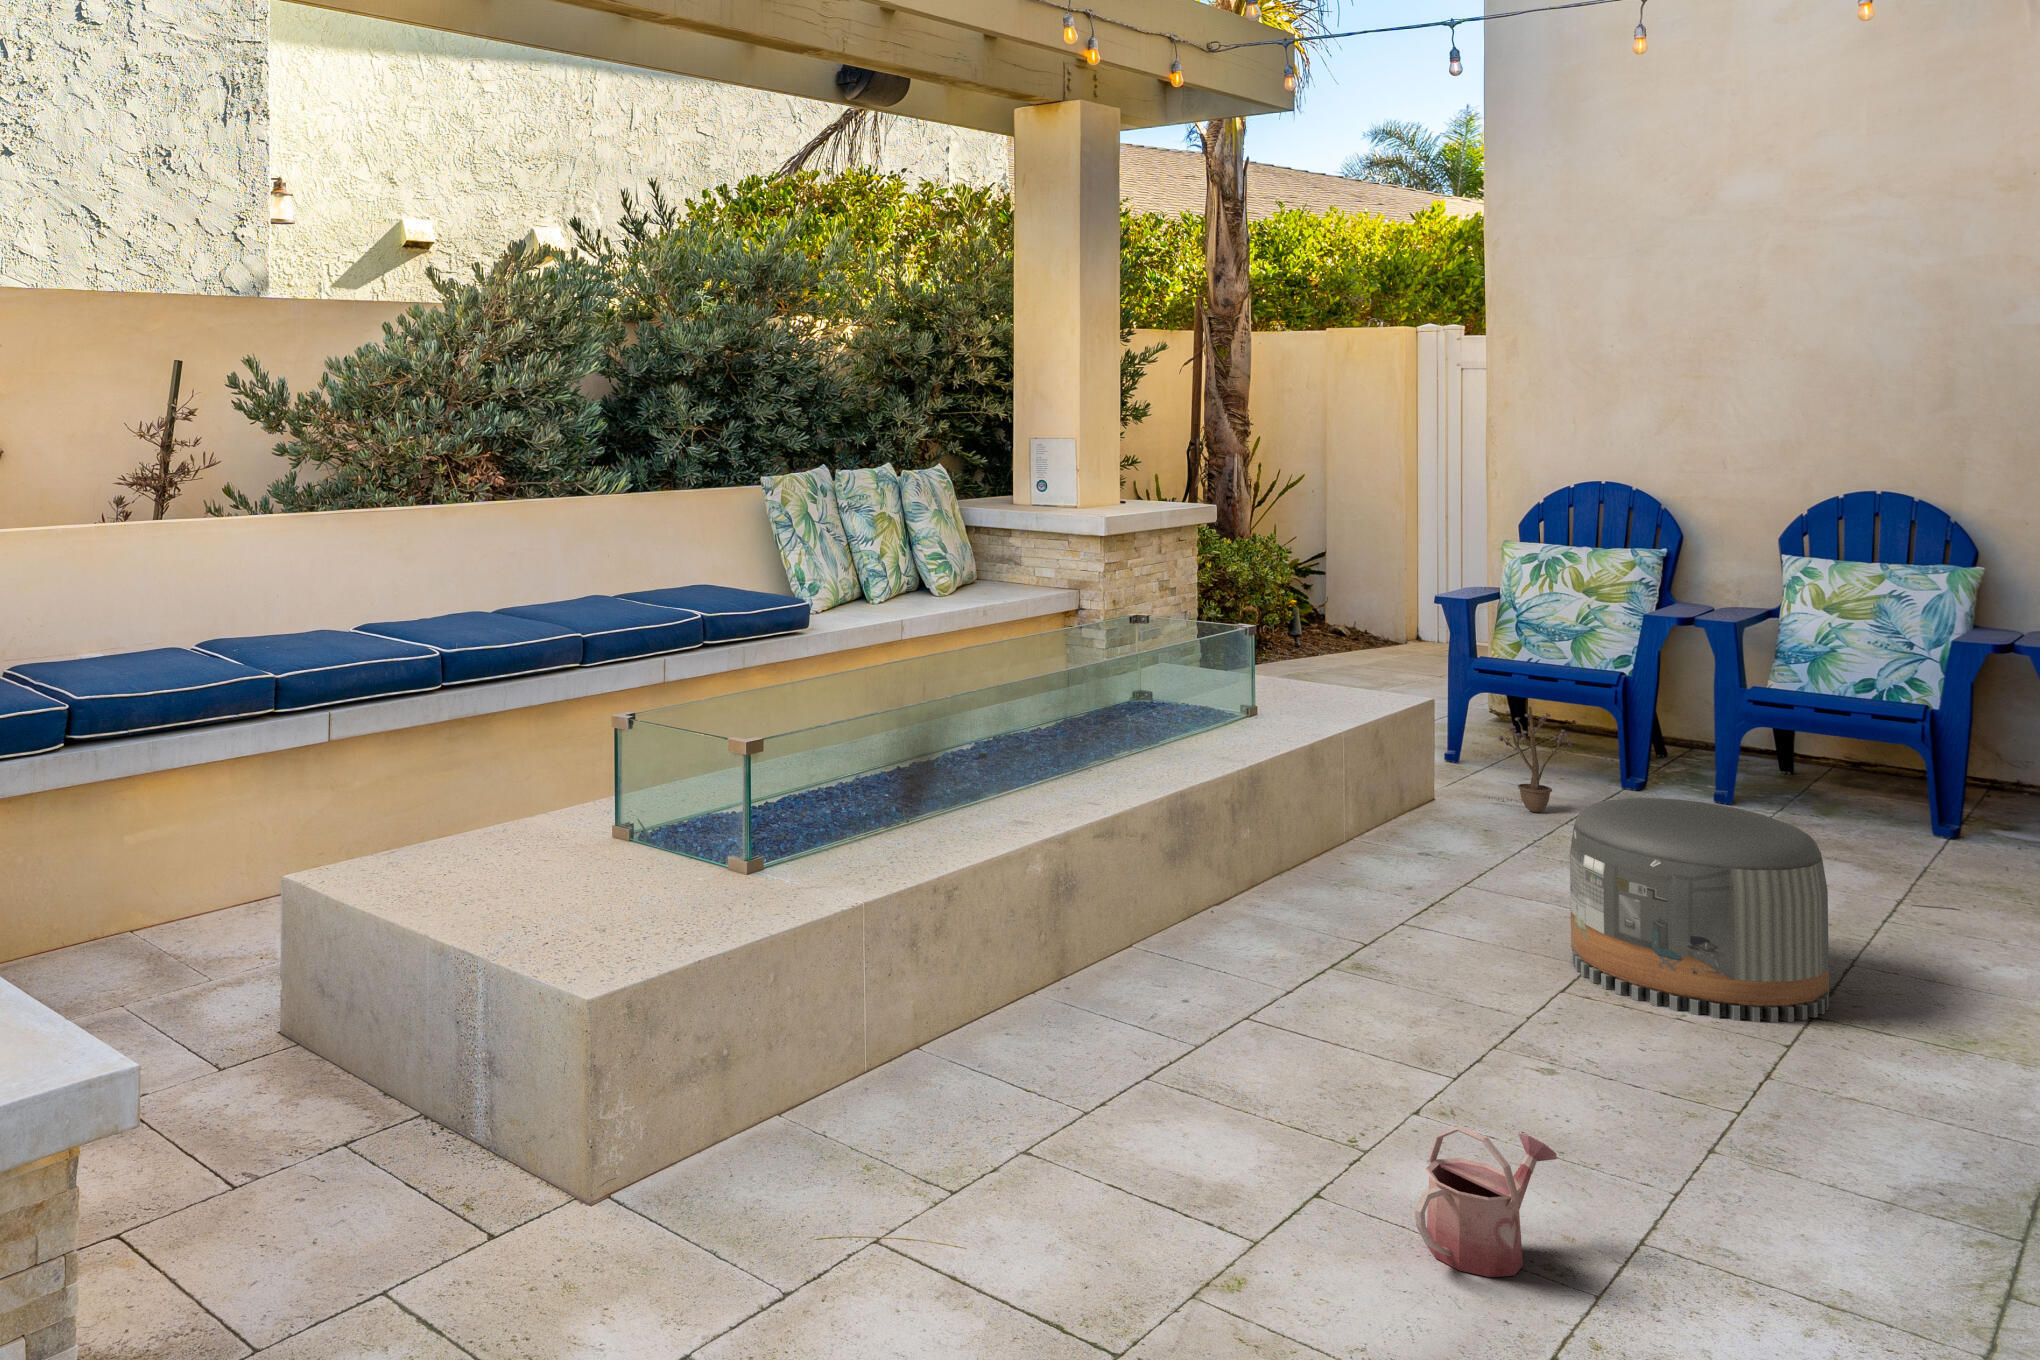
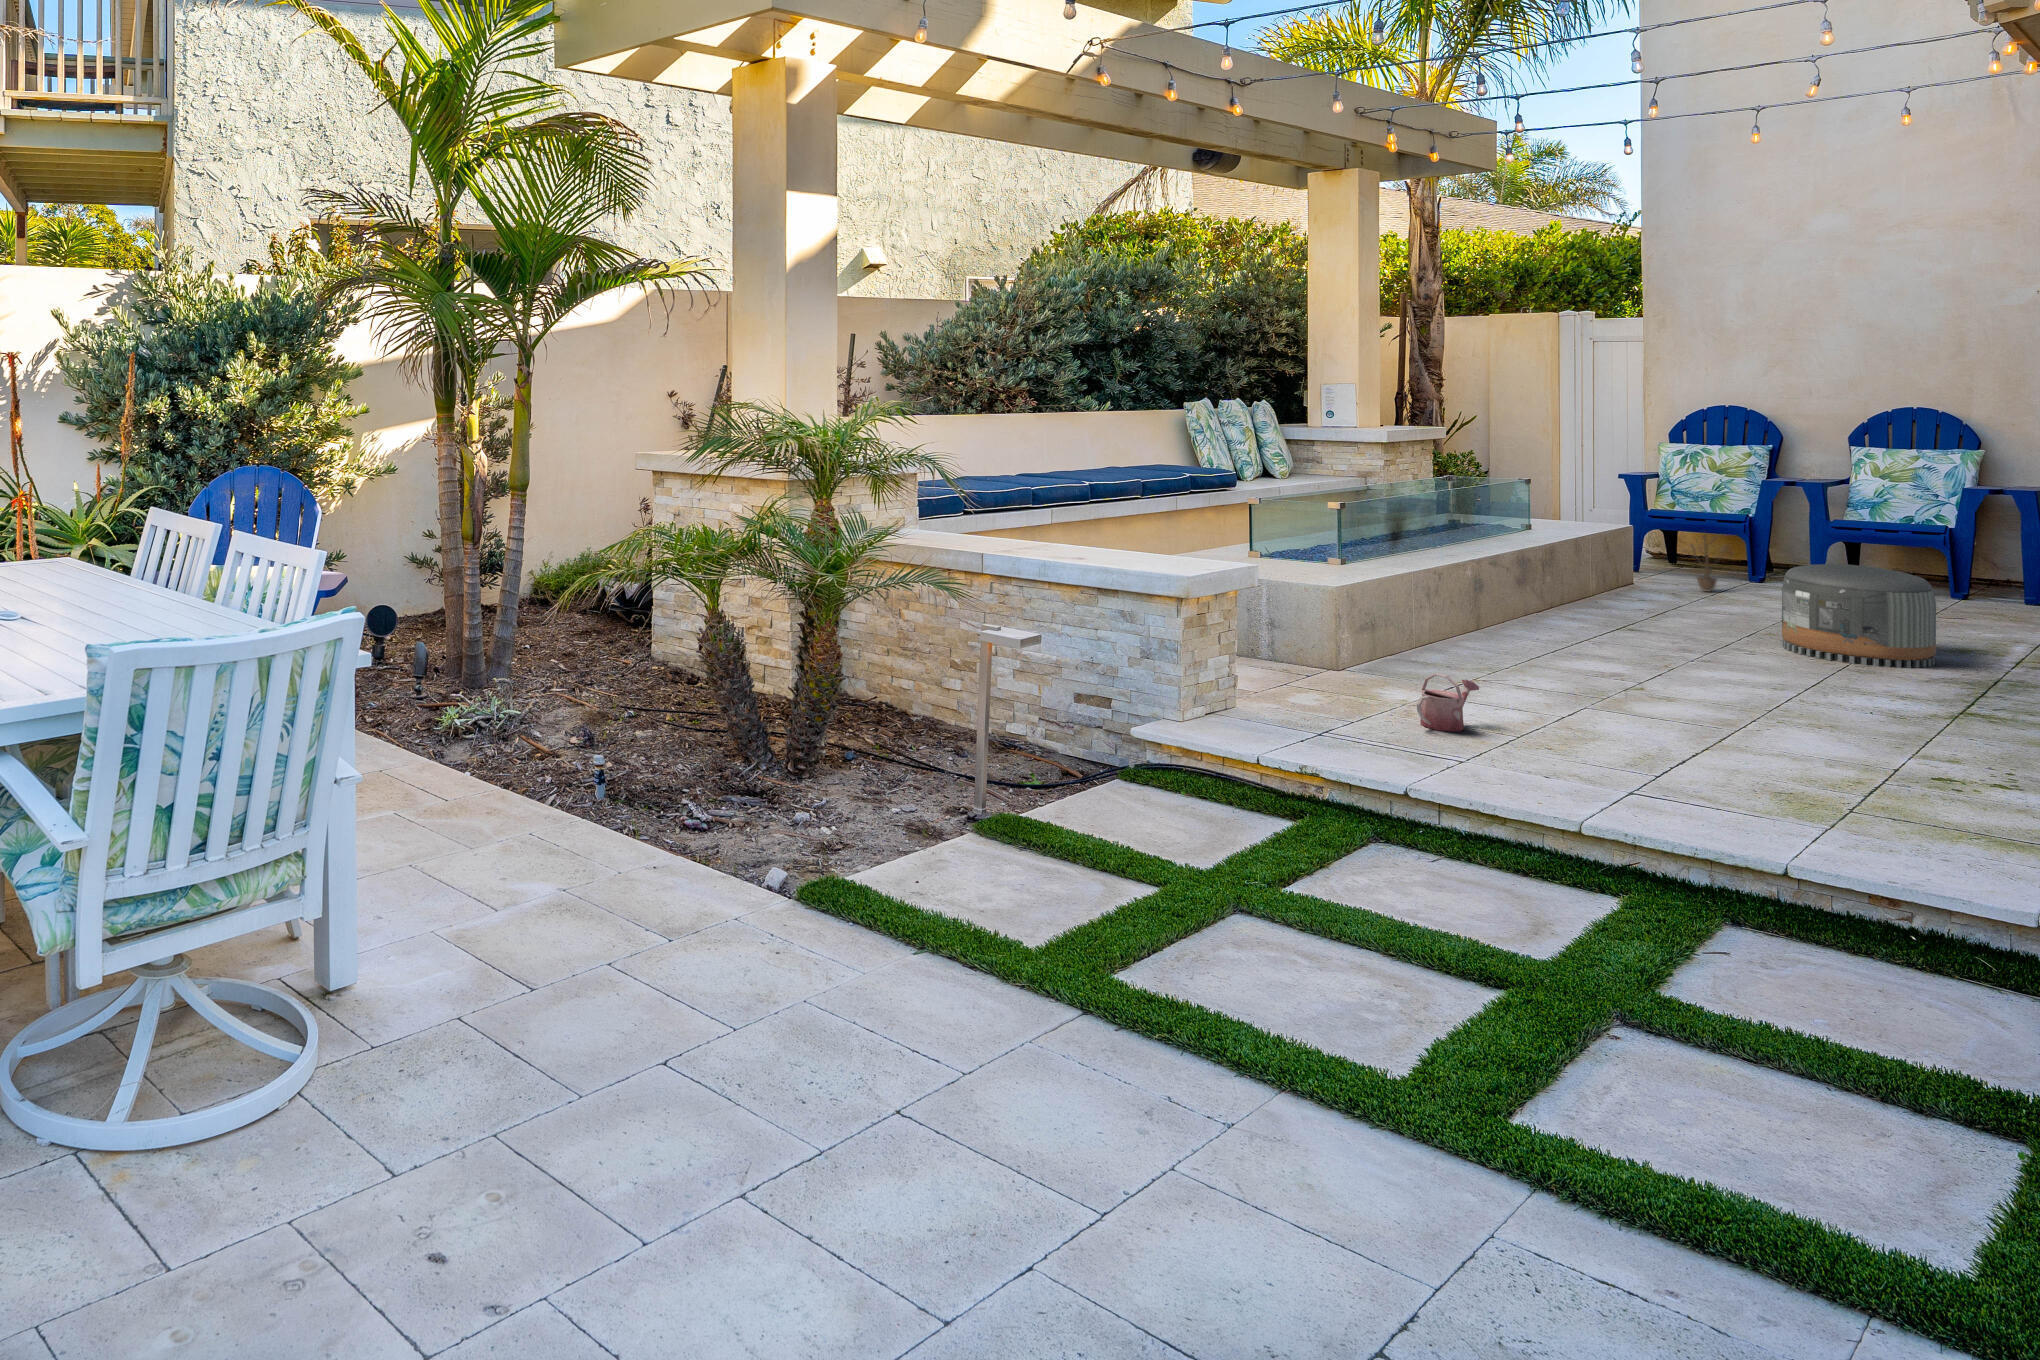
watering can: present [1415,1126,1557,1277] -> present [1417,673,1479,732]

